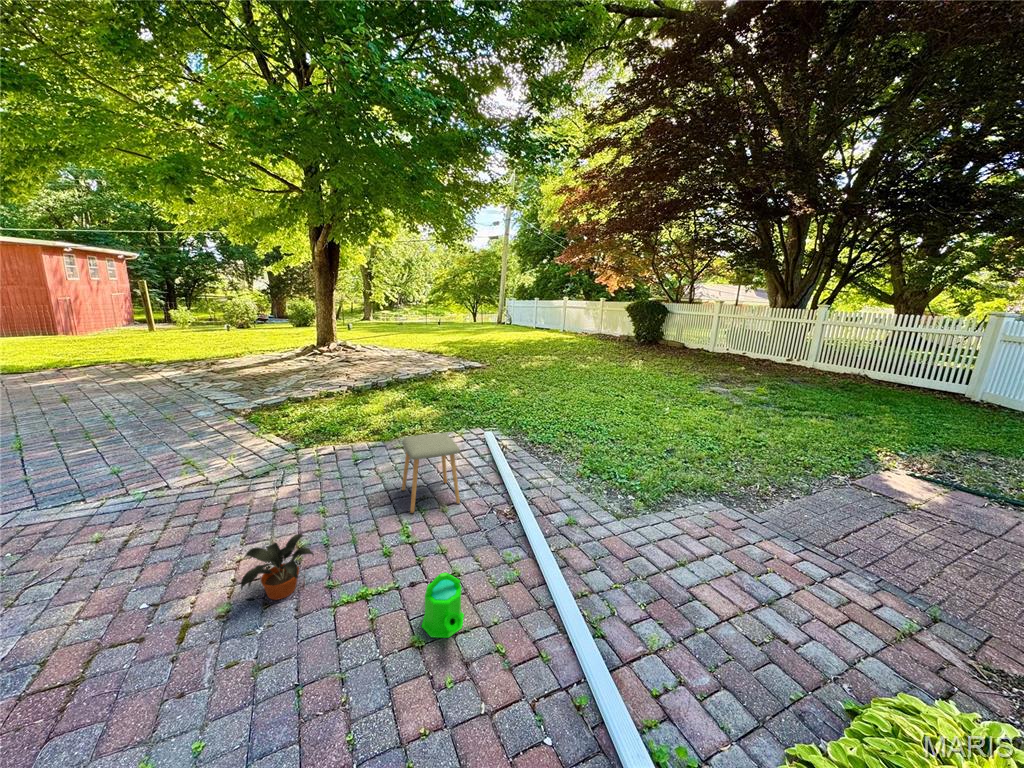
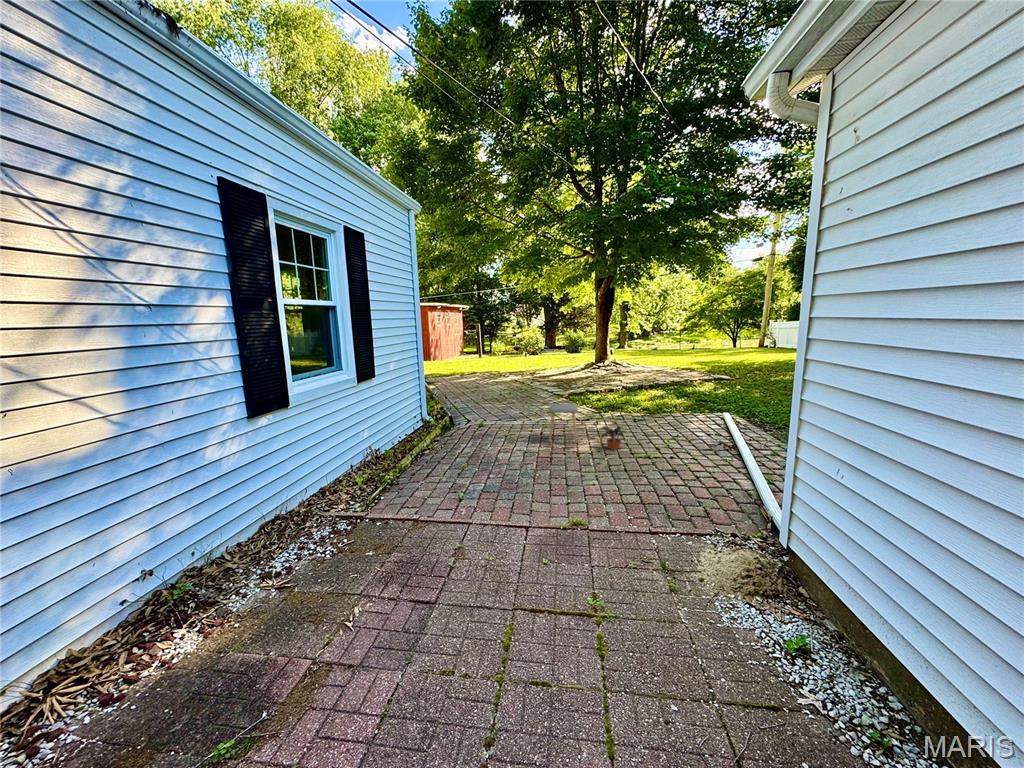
stool: present [402,433,460,513] -> present [549,403,578,443]
watering can: present [422,572,464,638] -> none [678,438,699,465]

